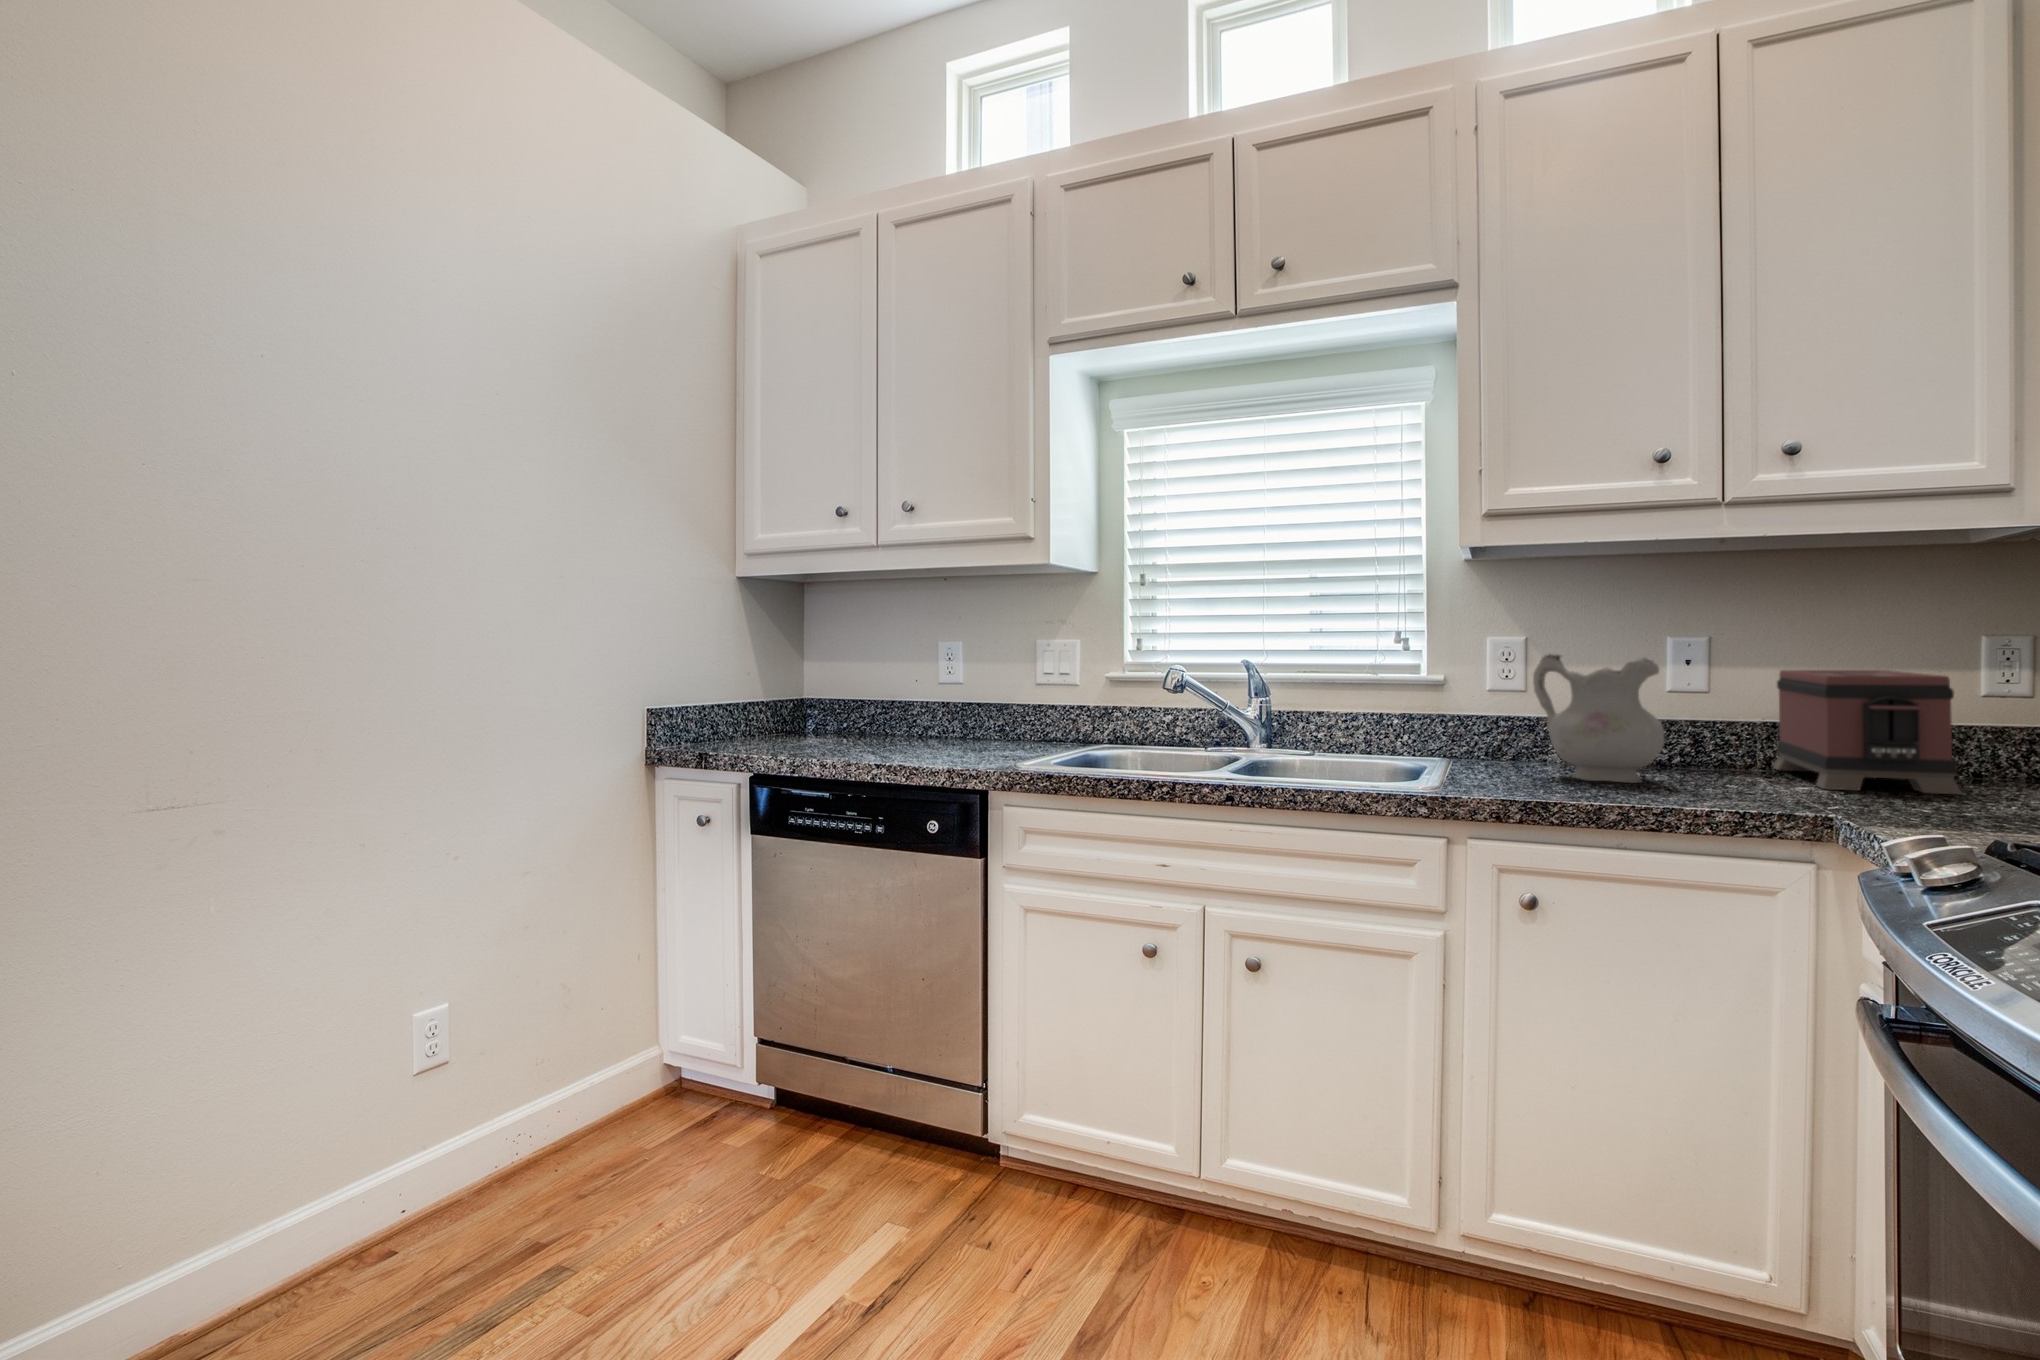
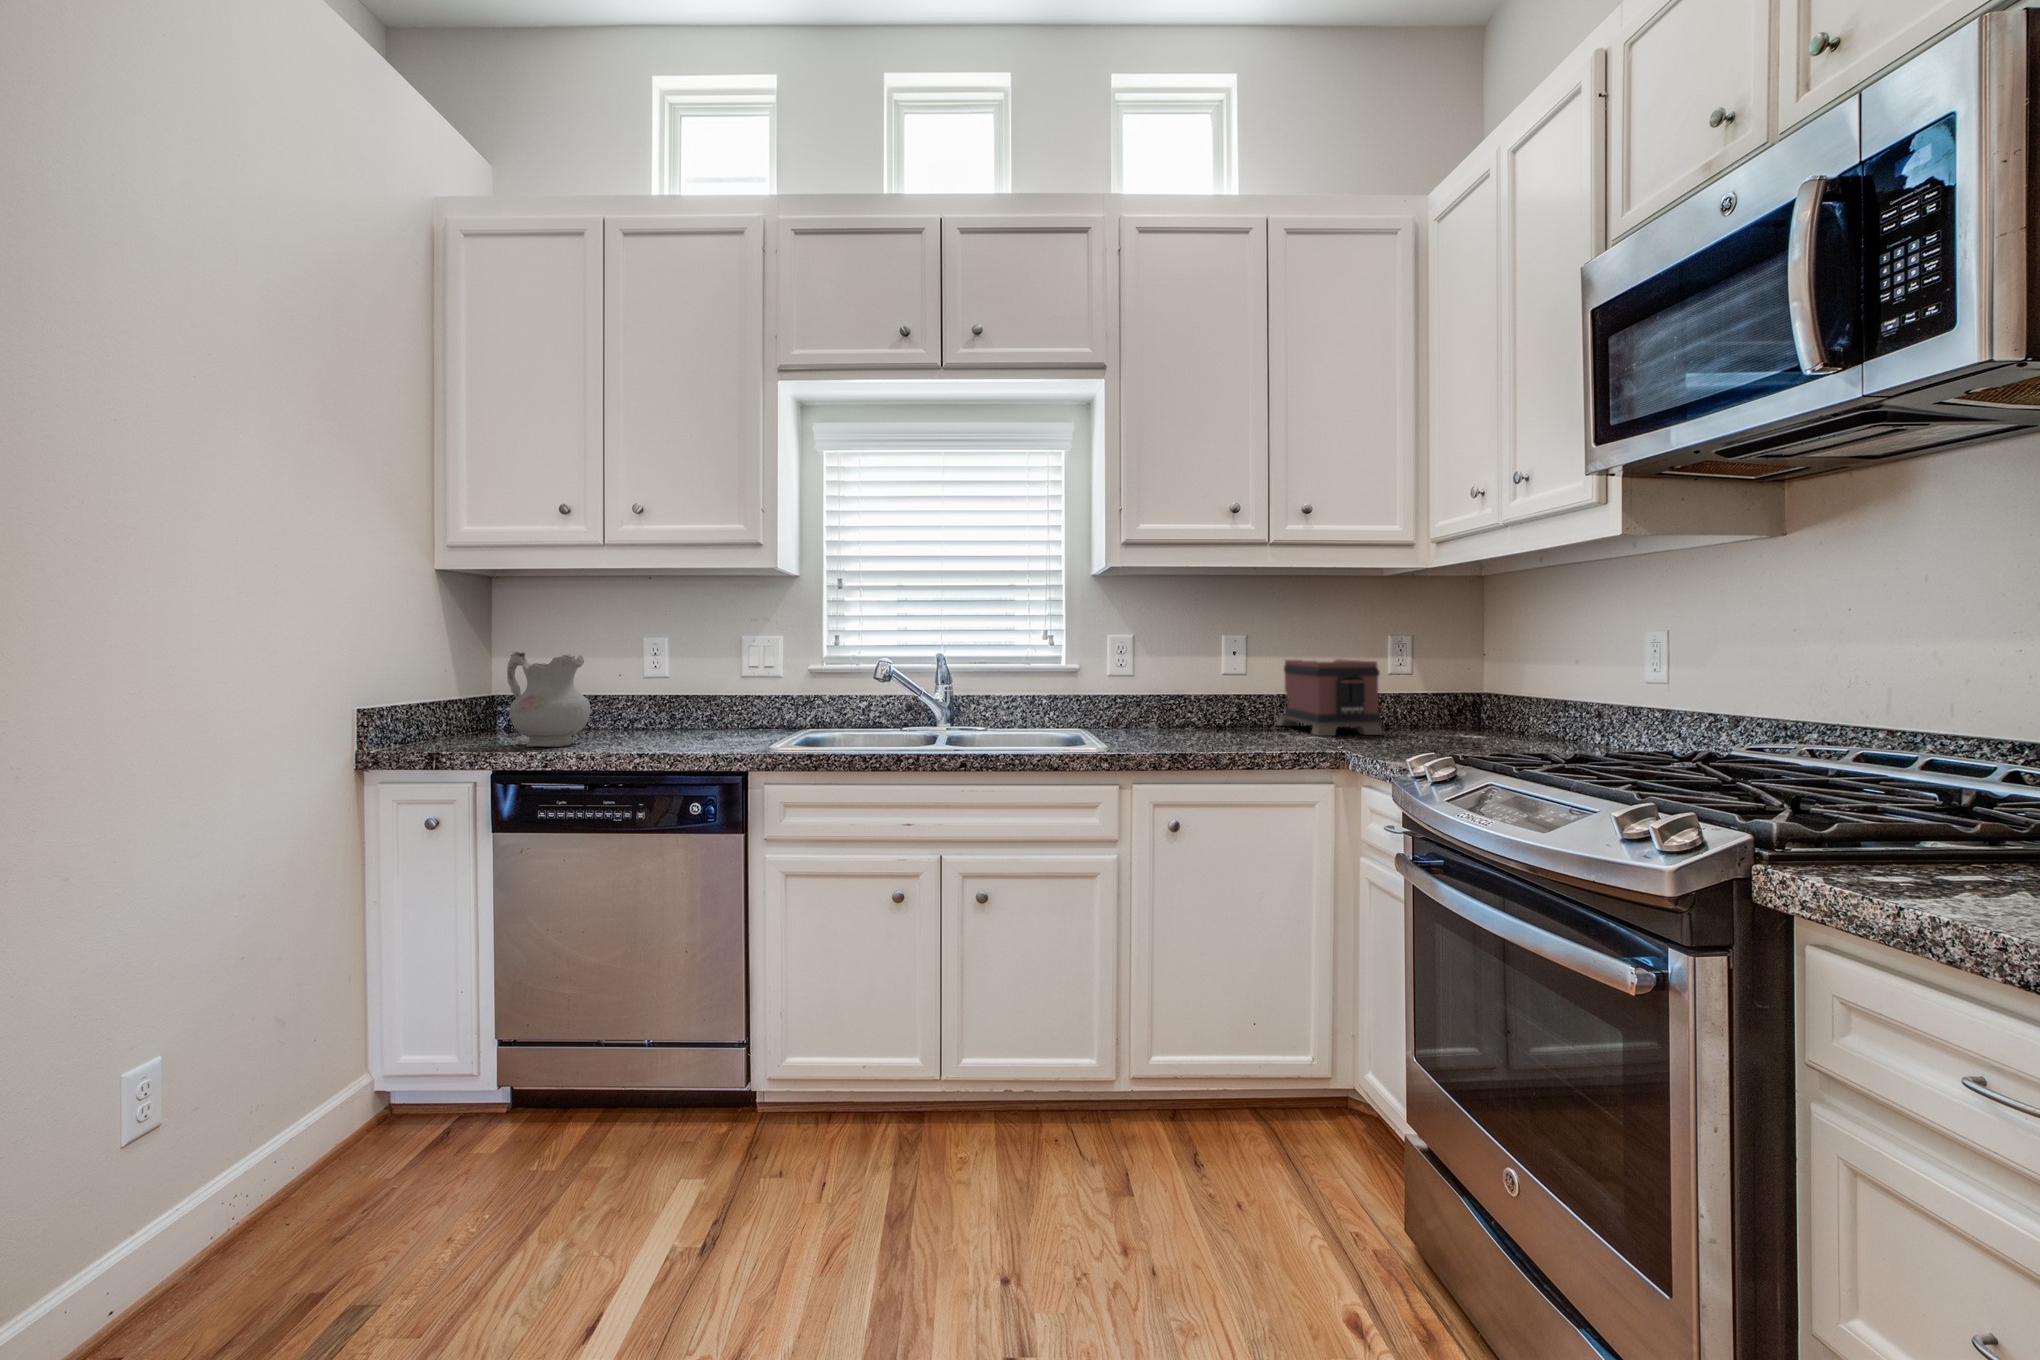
ceramic pitcher: present [1533,654,1664,783] -> present [507,652,590,747]

